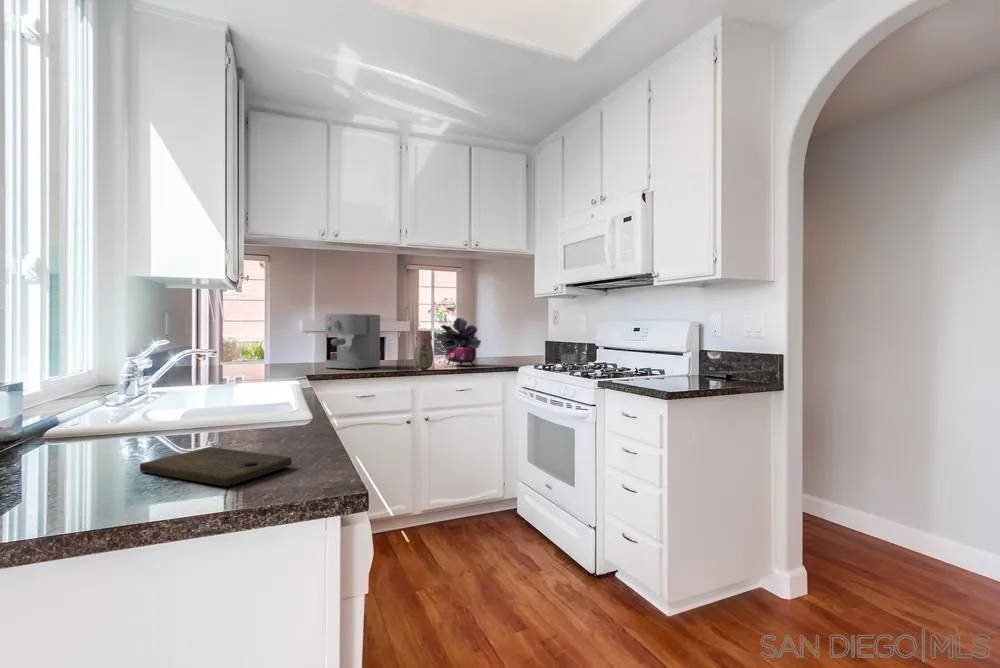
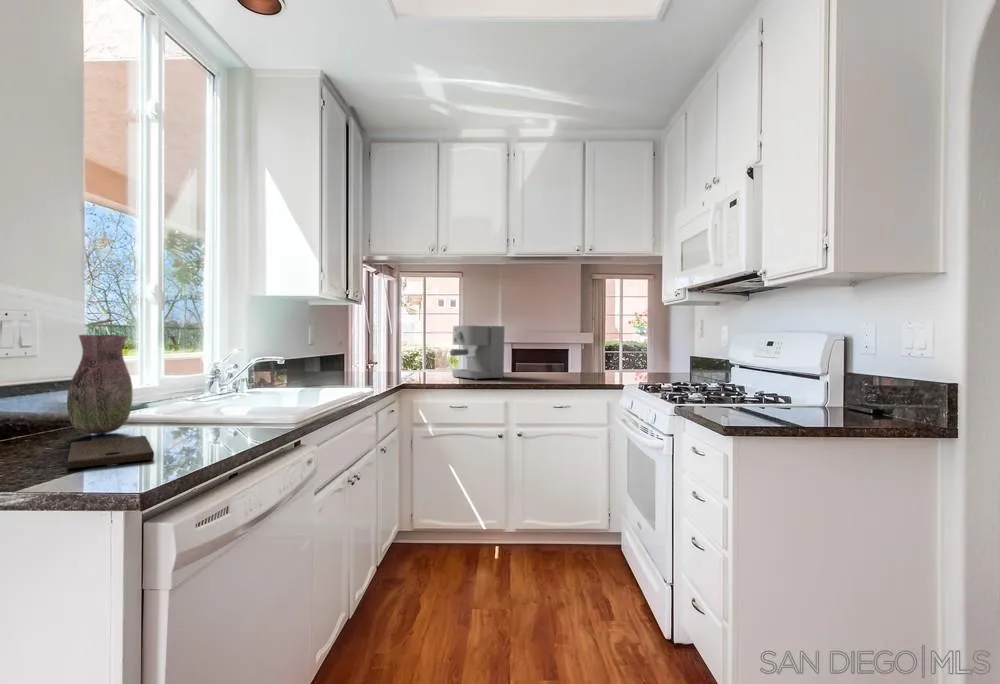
potted plant: present [437,318,481,366] -> none [566,329,614,382]
vase: present [414,331,433,370] -> present [67,335,133,435]

